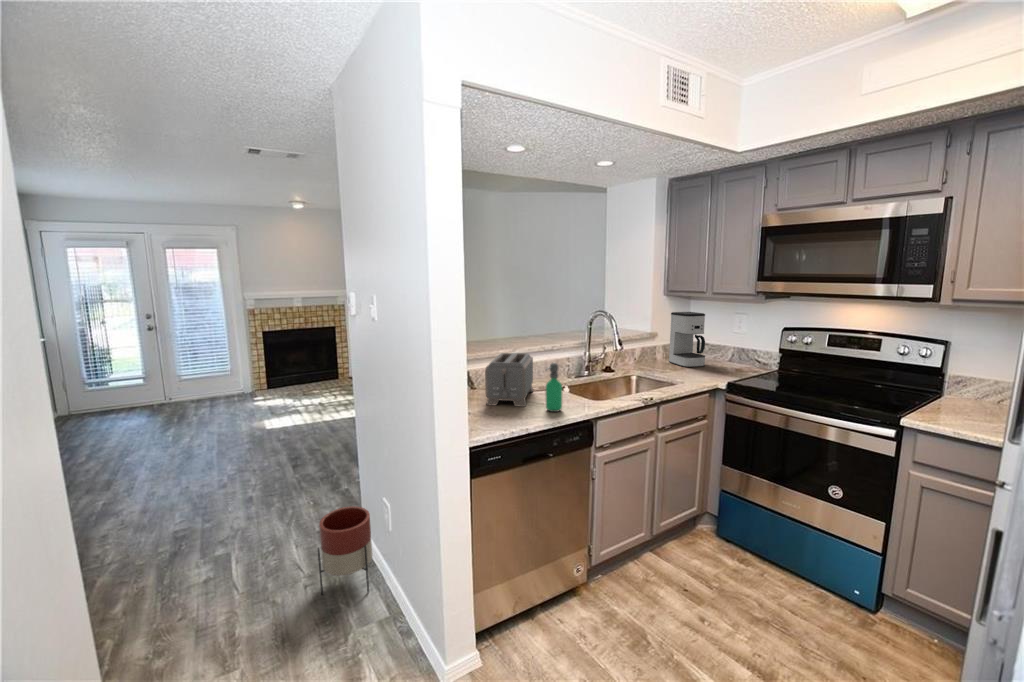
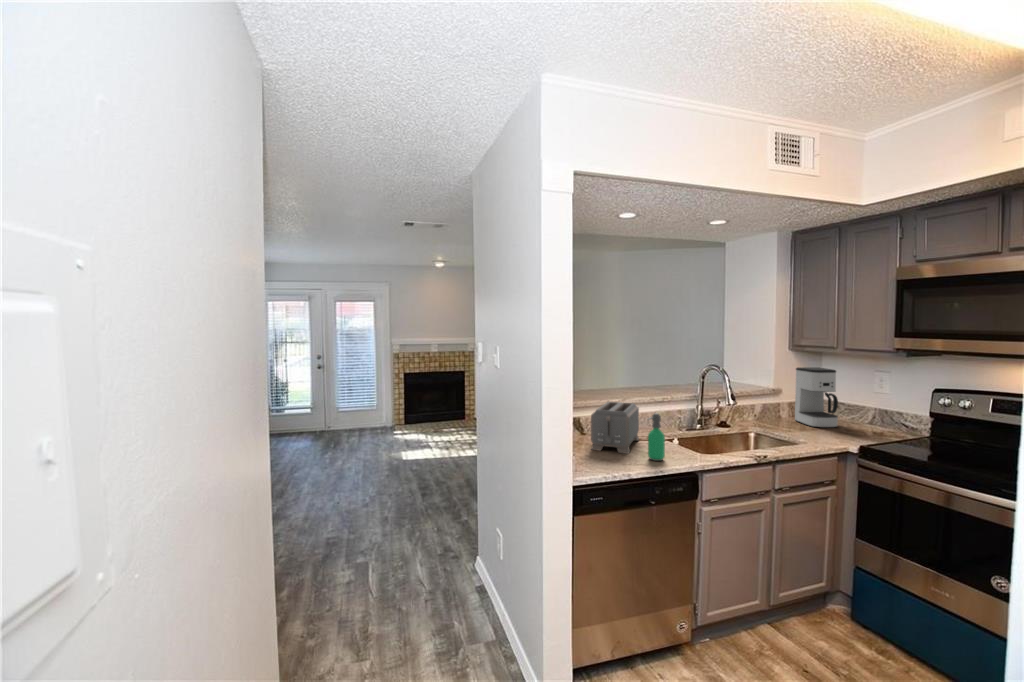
planter: present [318,506,373,595] -> none [439,533,484,615]

